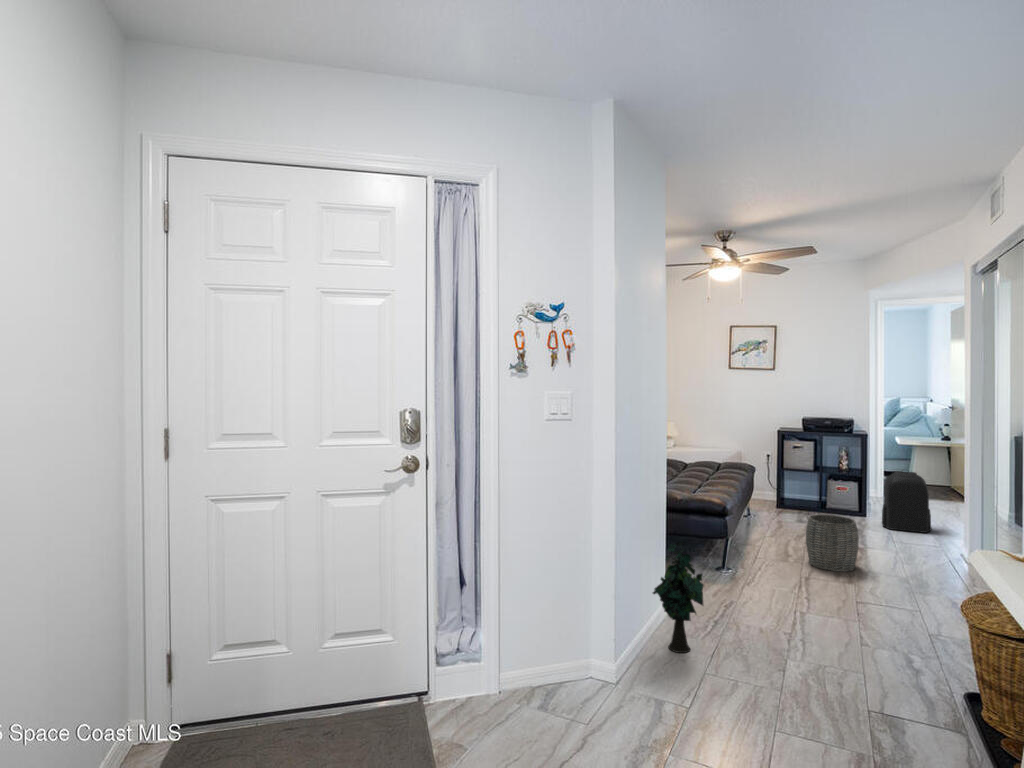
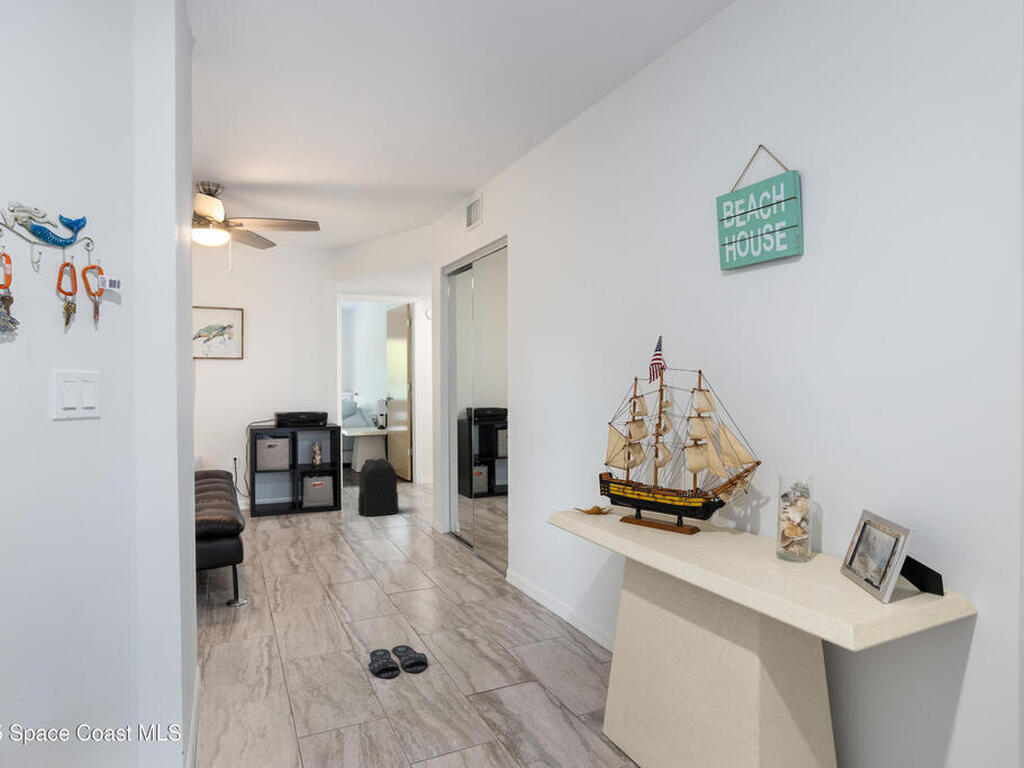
woven basket: present [806,514,859,572] -> none [317,510,367,570]
decorative plant: present [653,541,704,653] -> none [206,575,279,729]
slippers: none [793,641,853,673] -> present [368,645,427,678]

